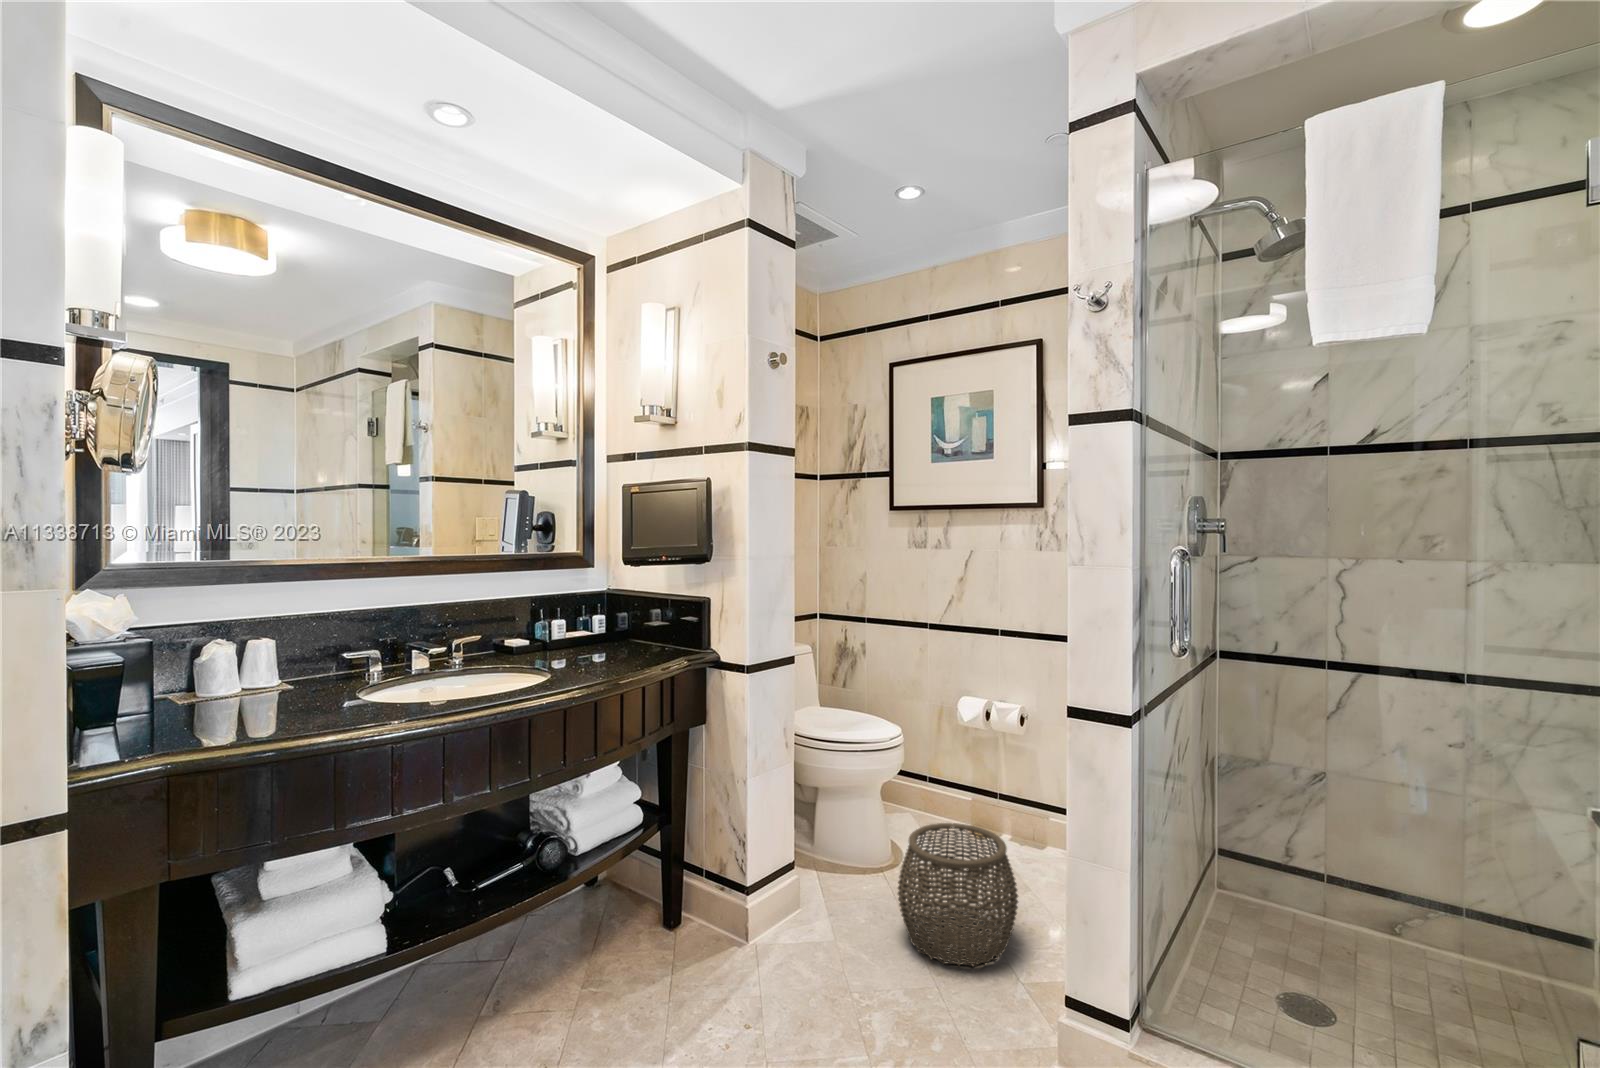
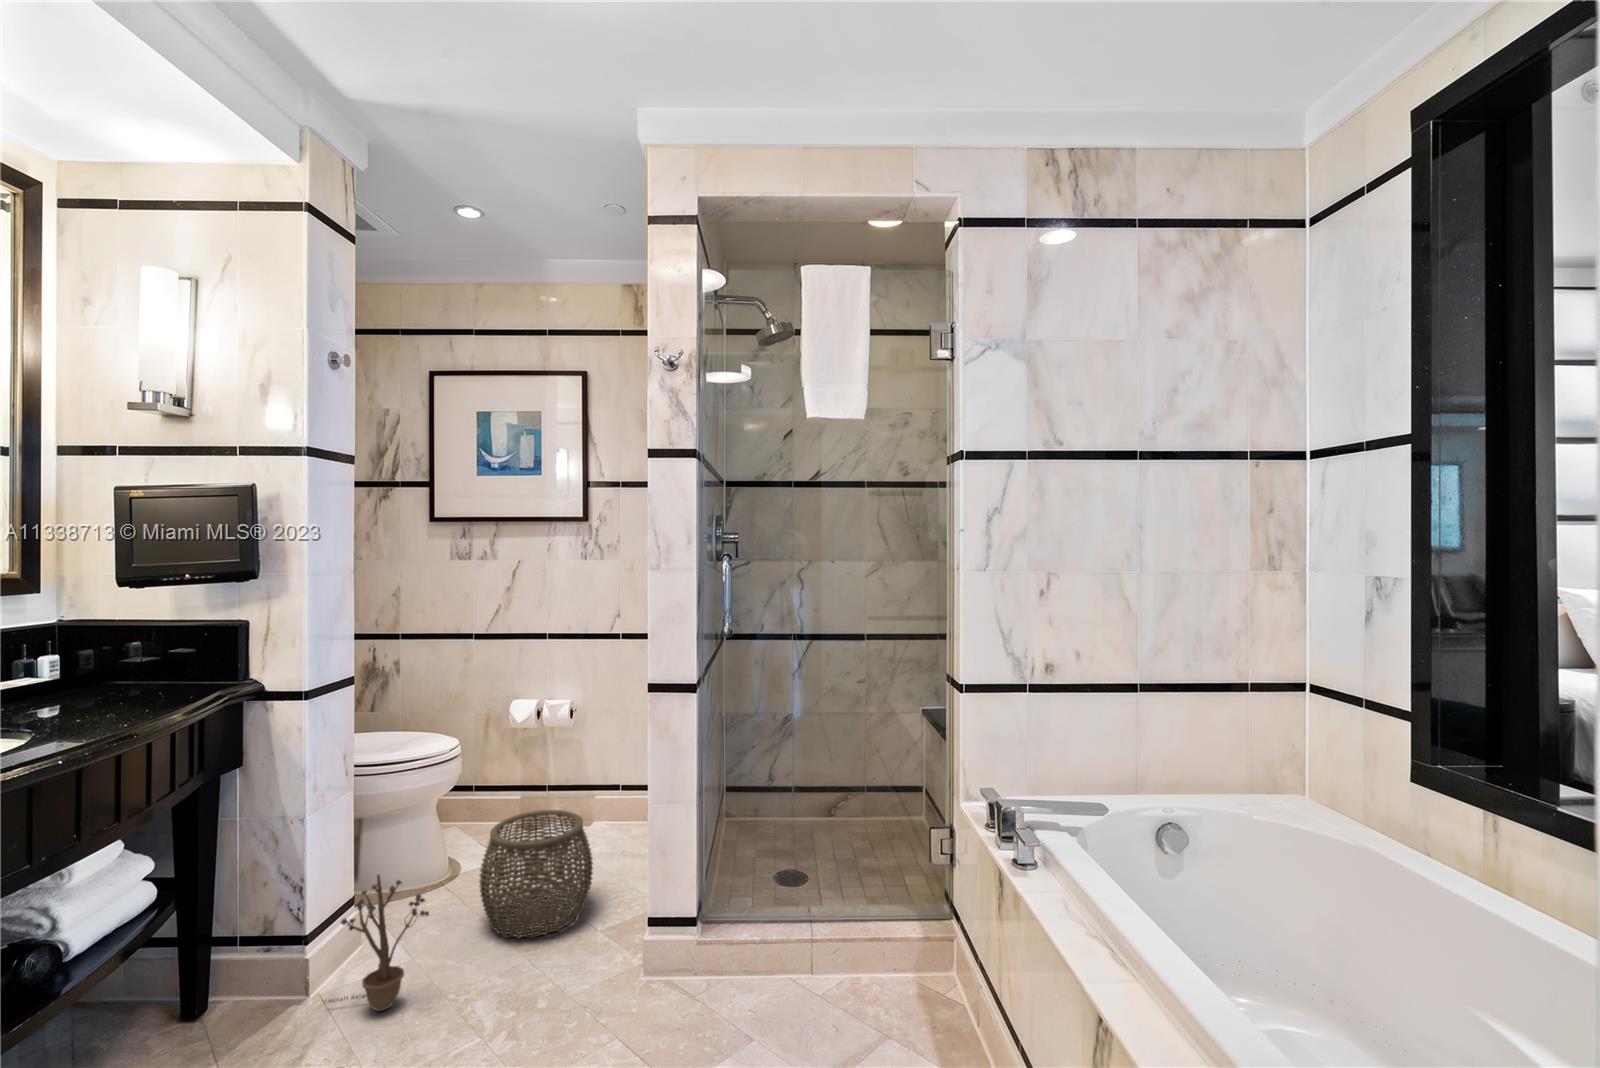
decorative plant: none [753,852,833,984] -> present [325,875,429,1011]

